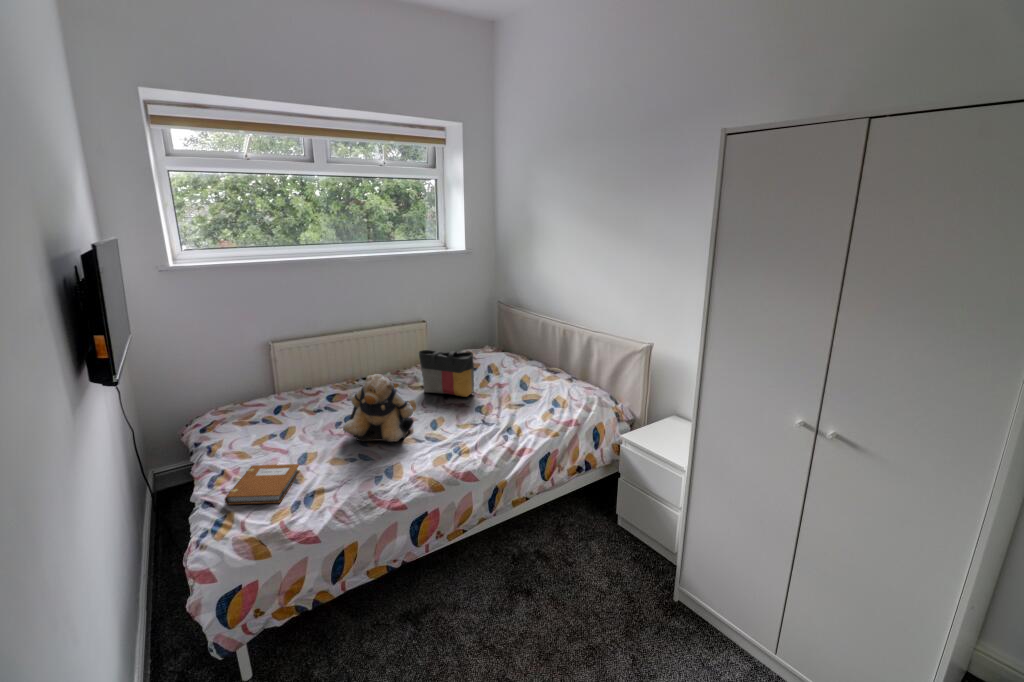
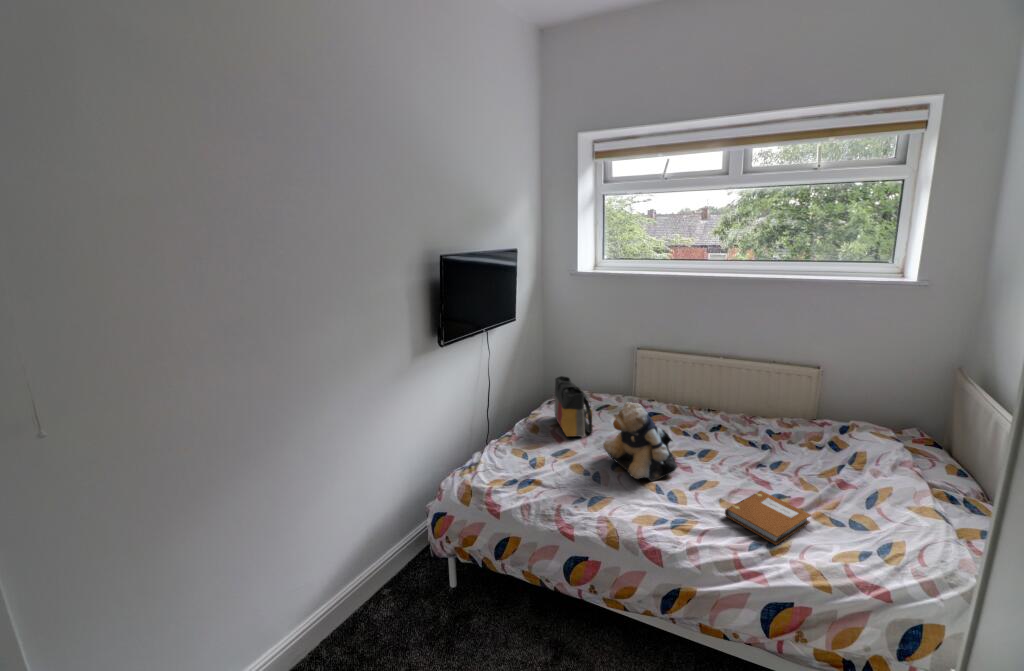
tote bag: present [419,350,474,397] -> present [555,376,593,436]
notebook: present [225,464,300,504] -> present [725,491,811,545]

